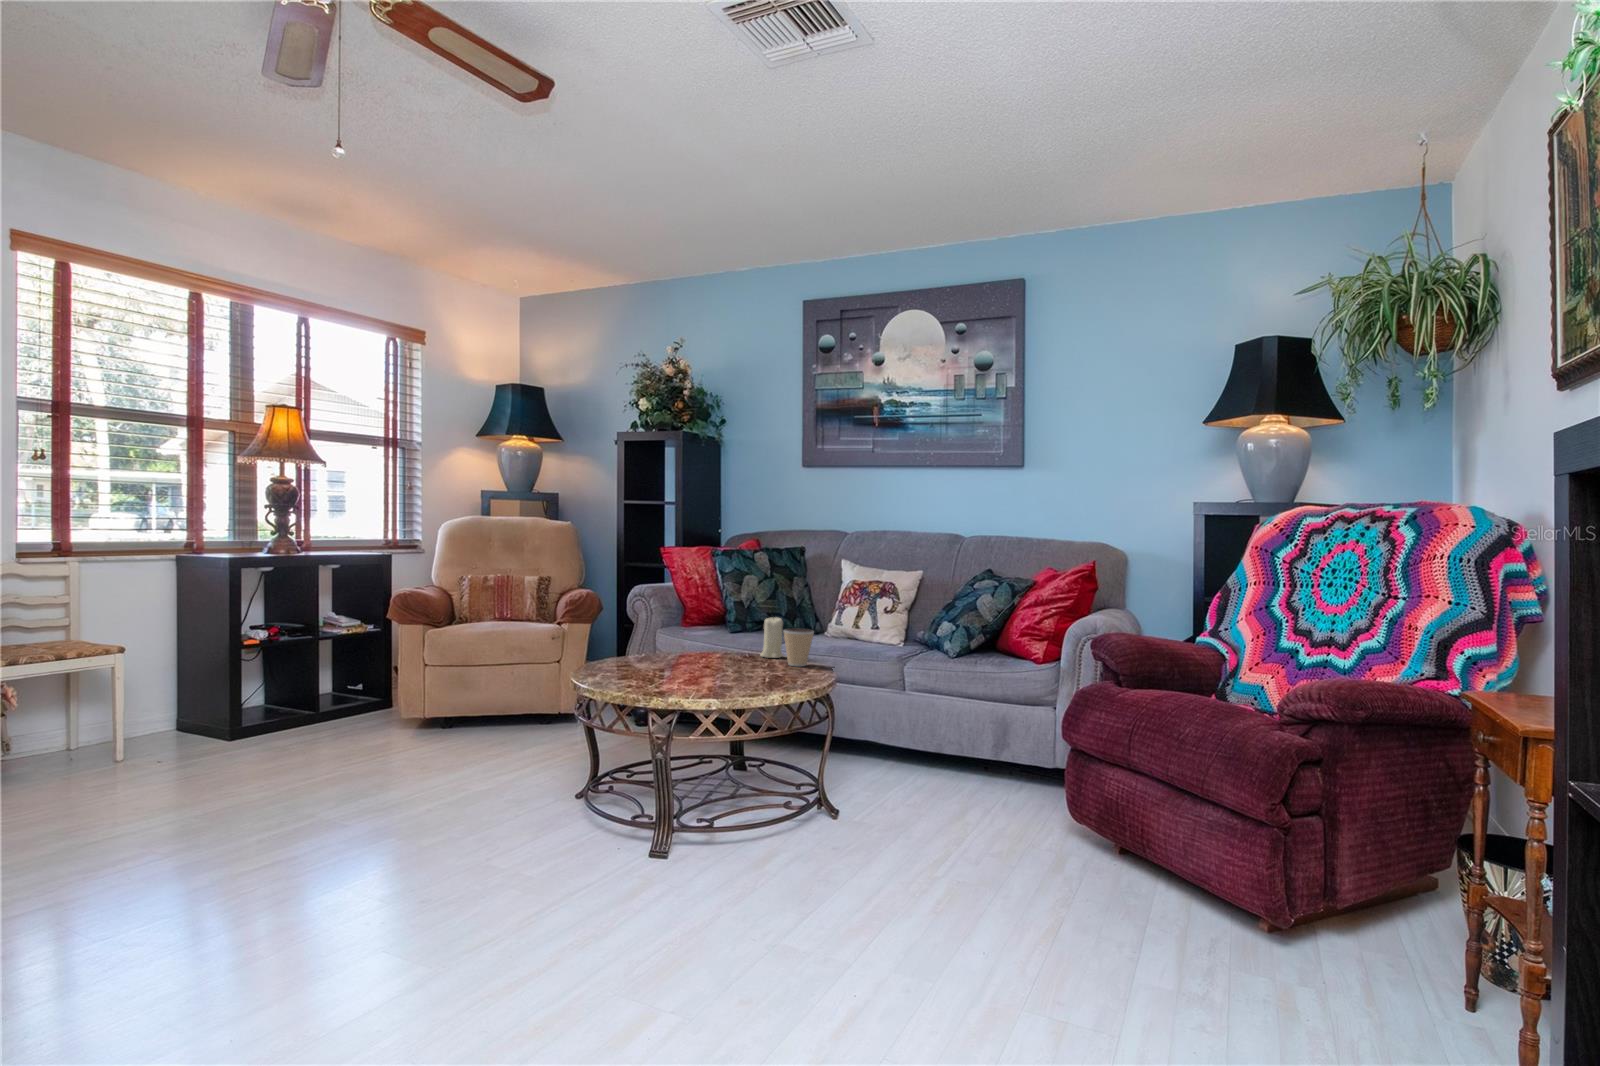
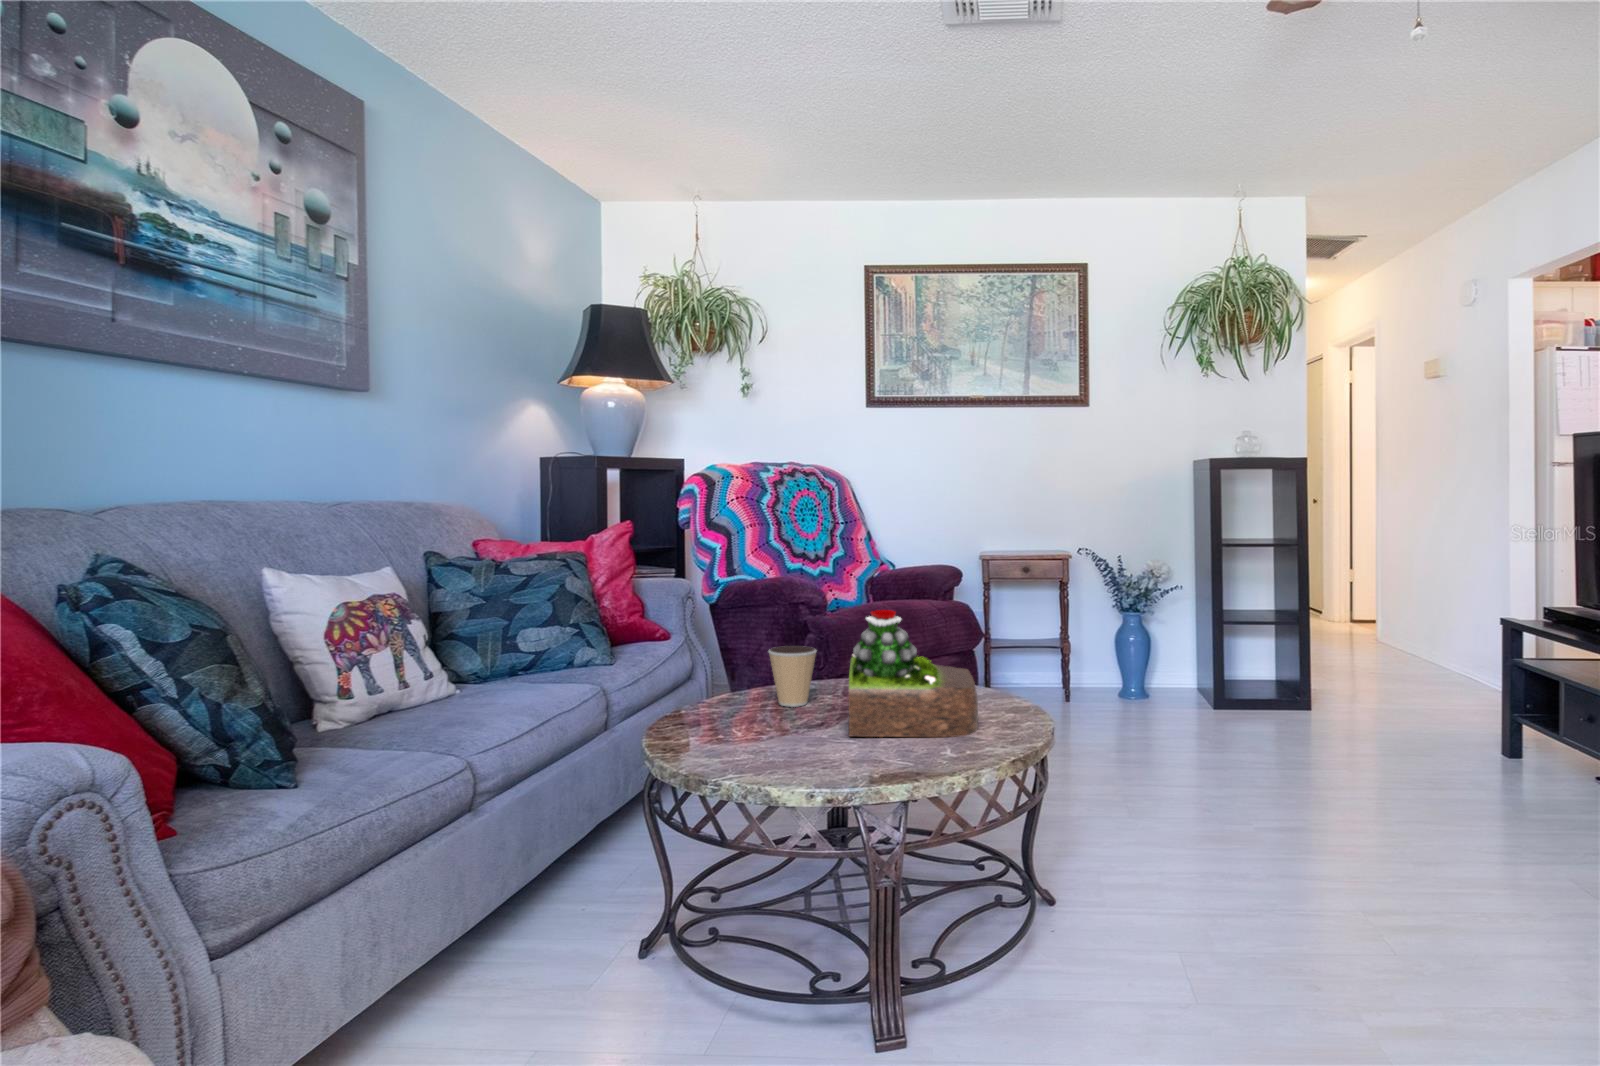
succulent plant: none [678,598,757,677] -> present [849,610,978,737]
candle: present [760,617,783,658] -> none [704,648,747,724]

